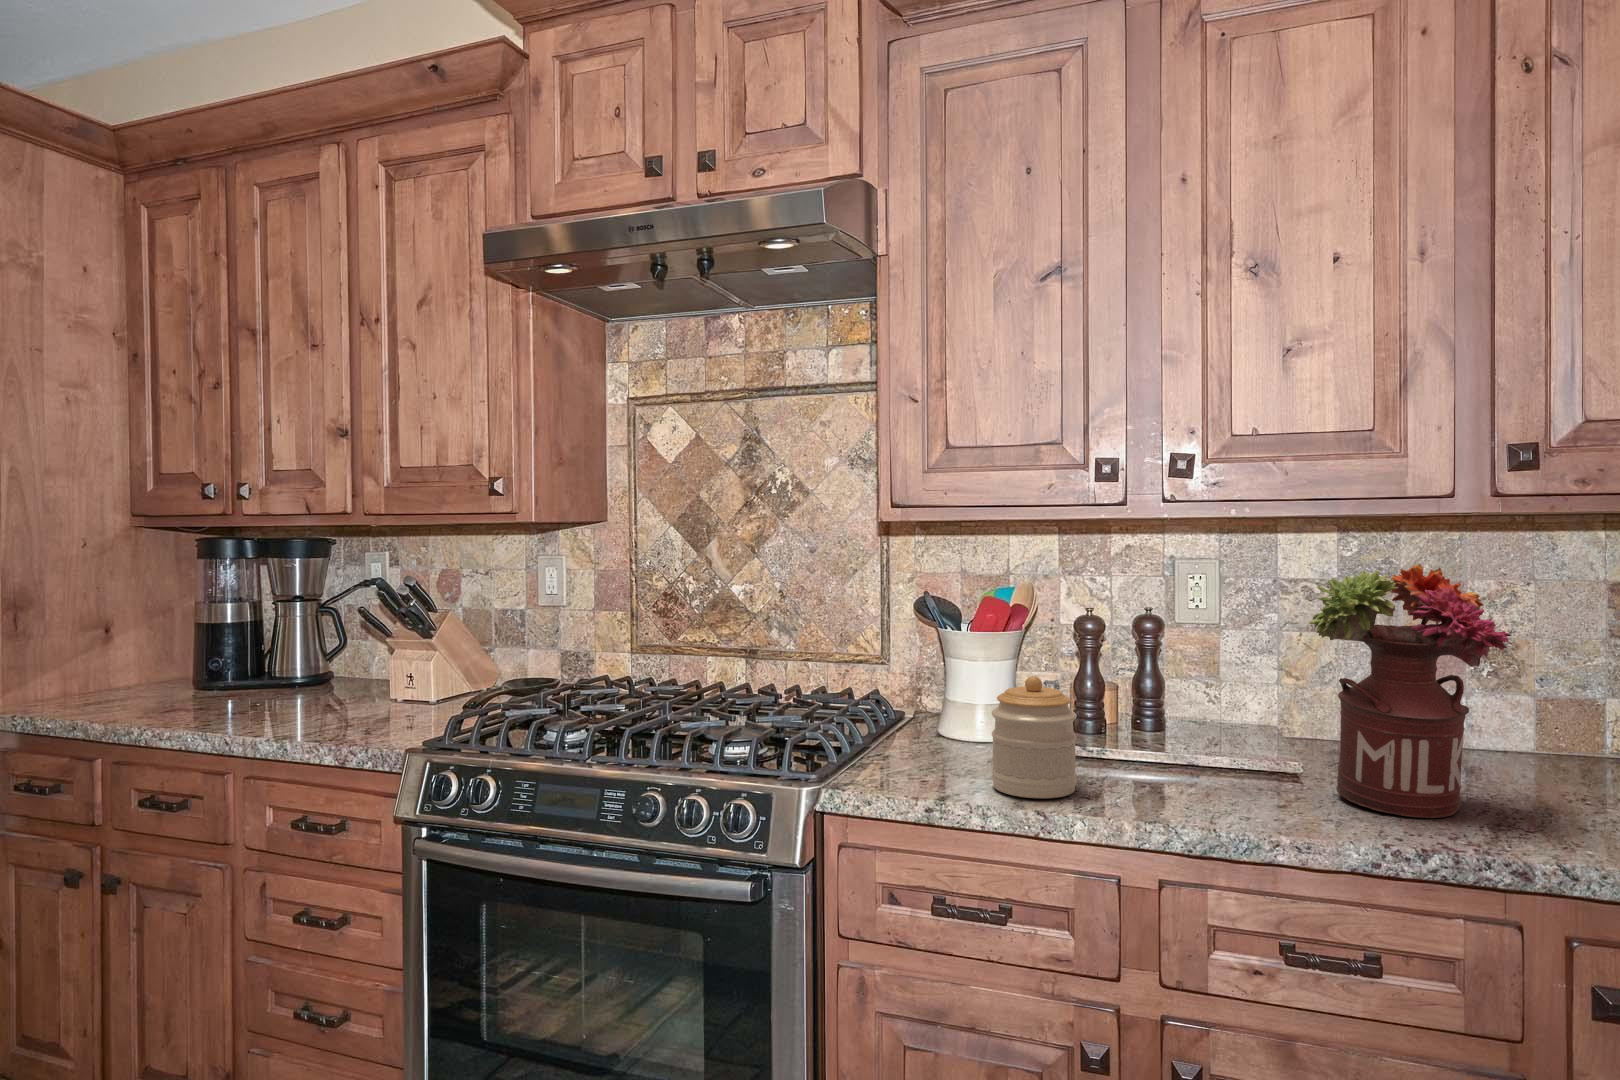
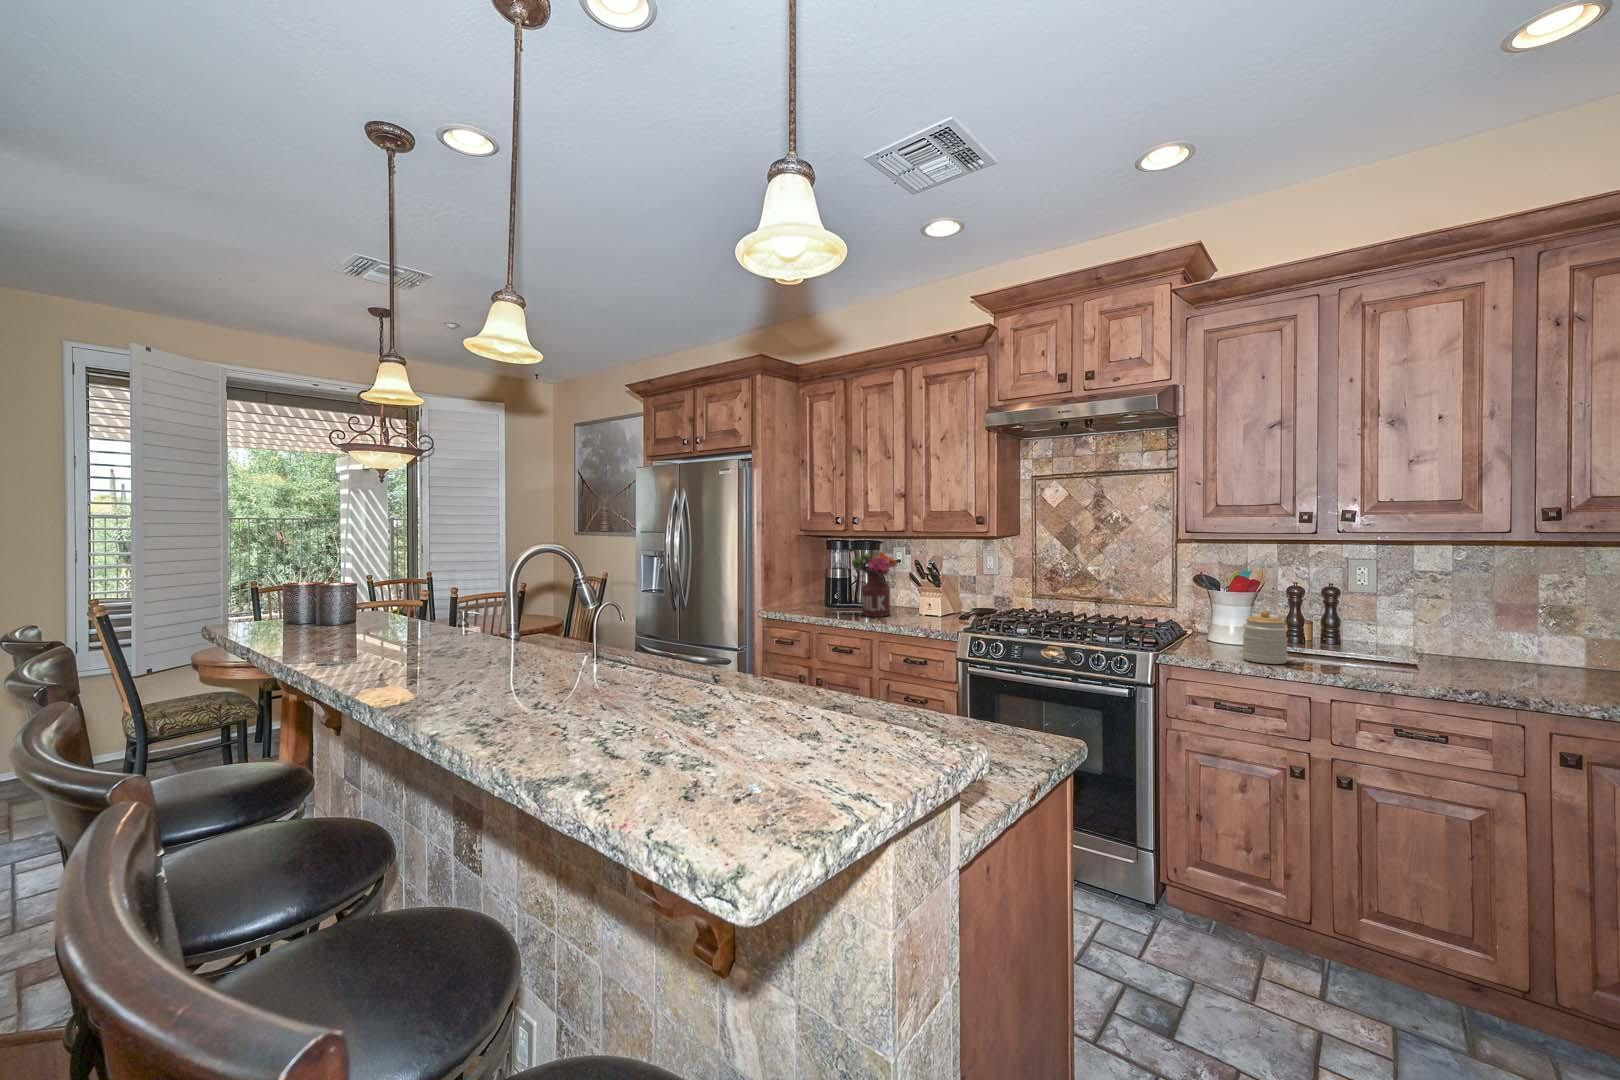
flower arrangement: present [1309,564,1512,818] -> present [852,552,897,617]

